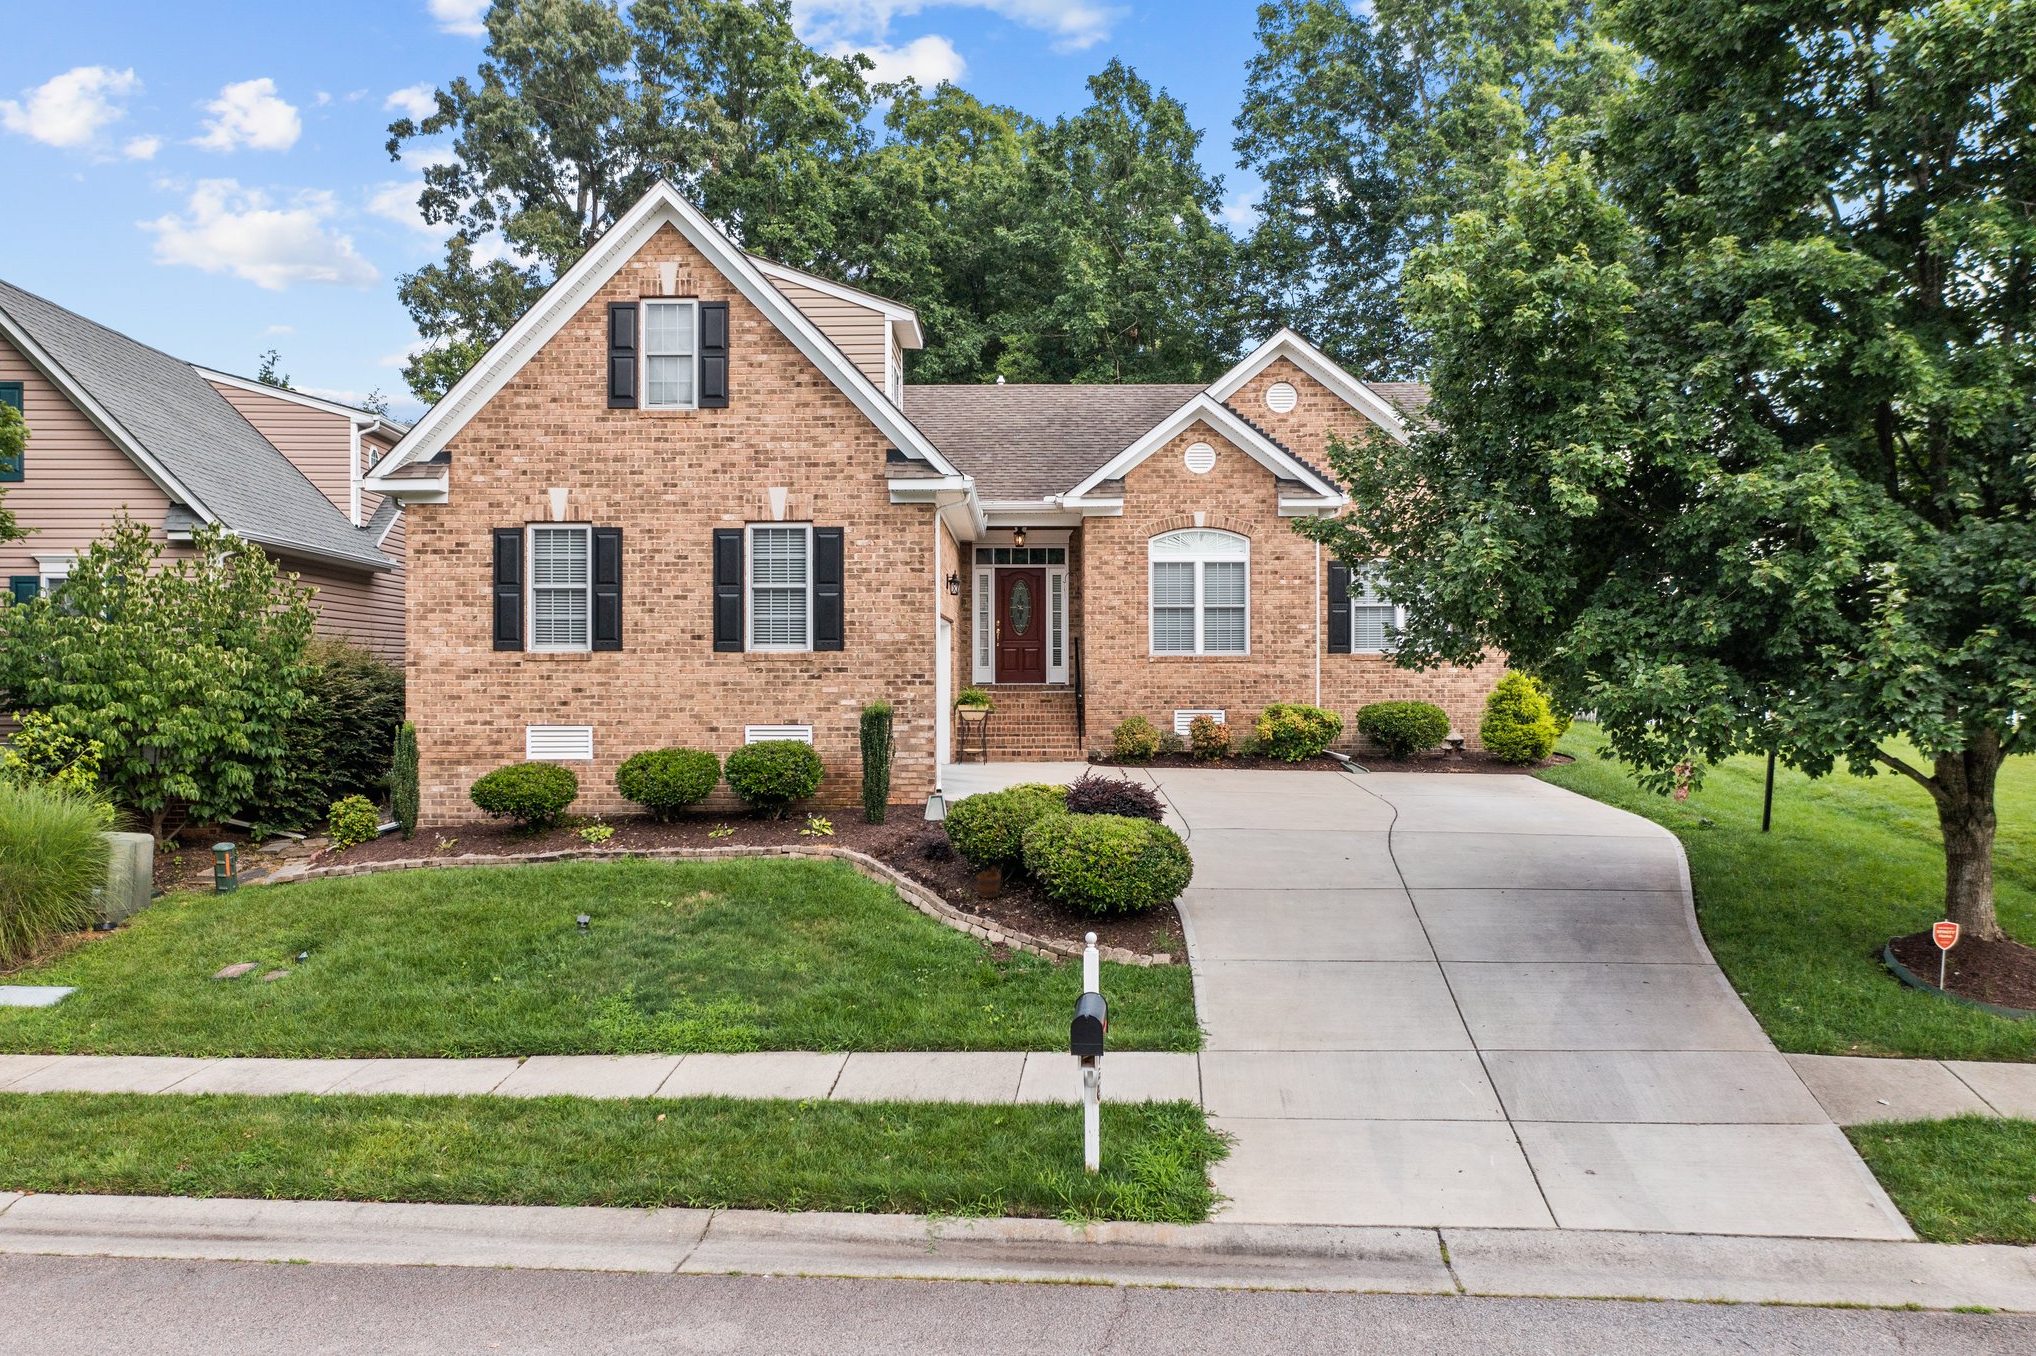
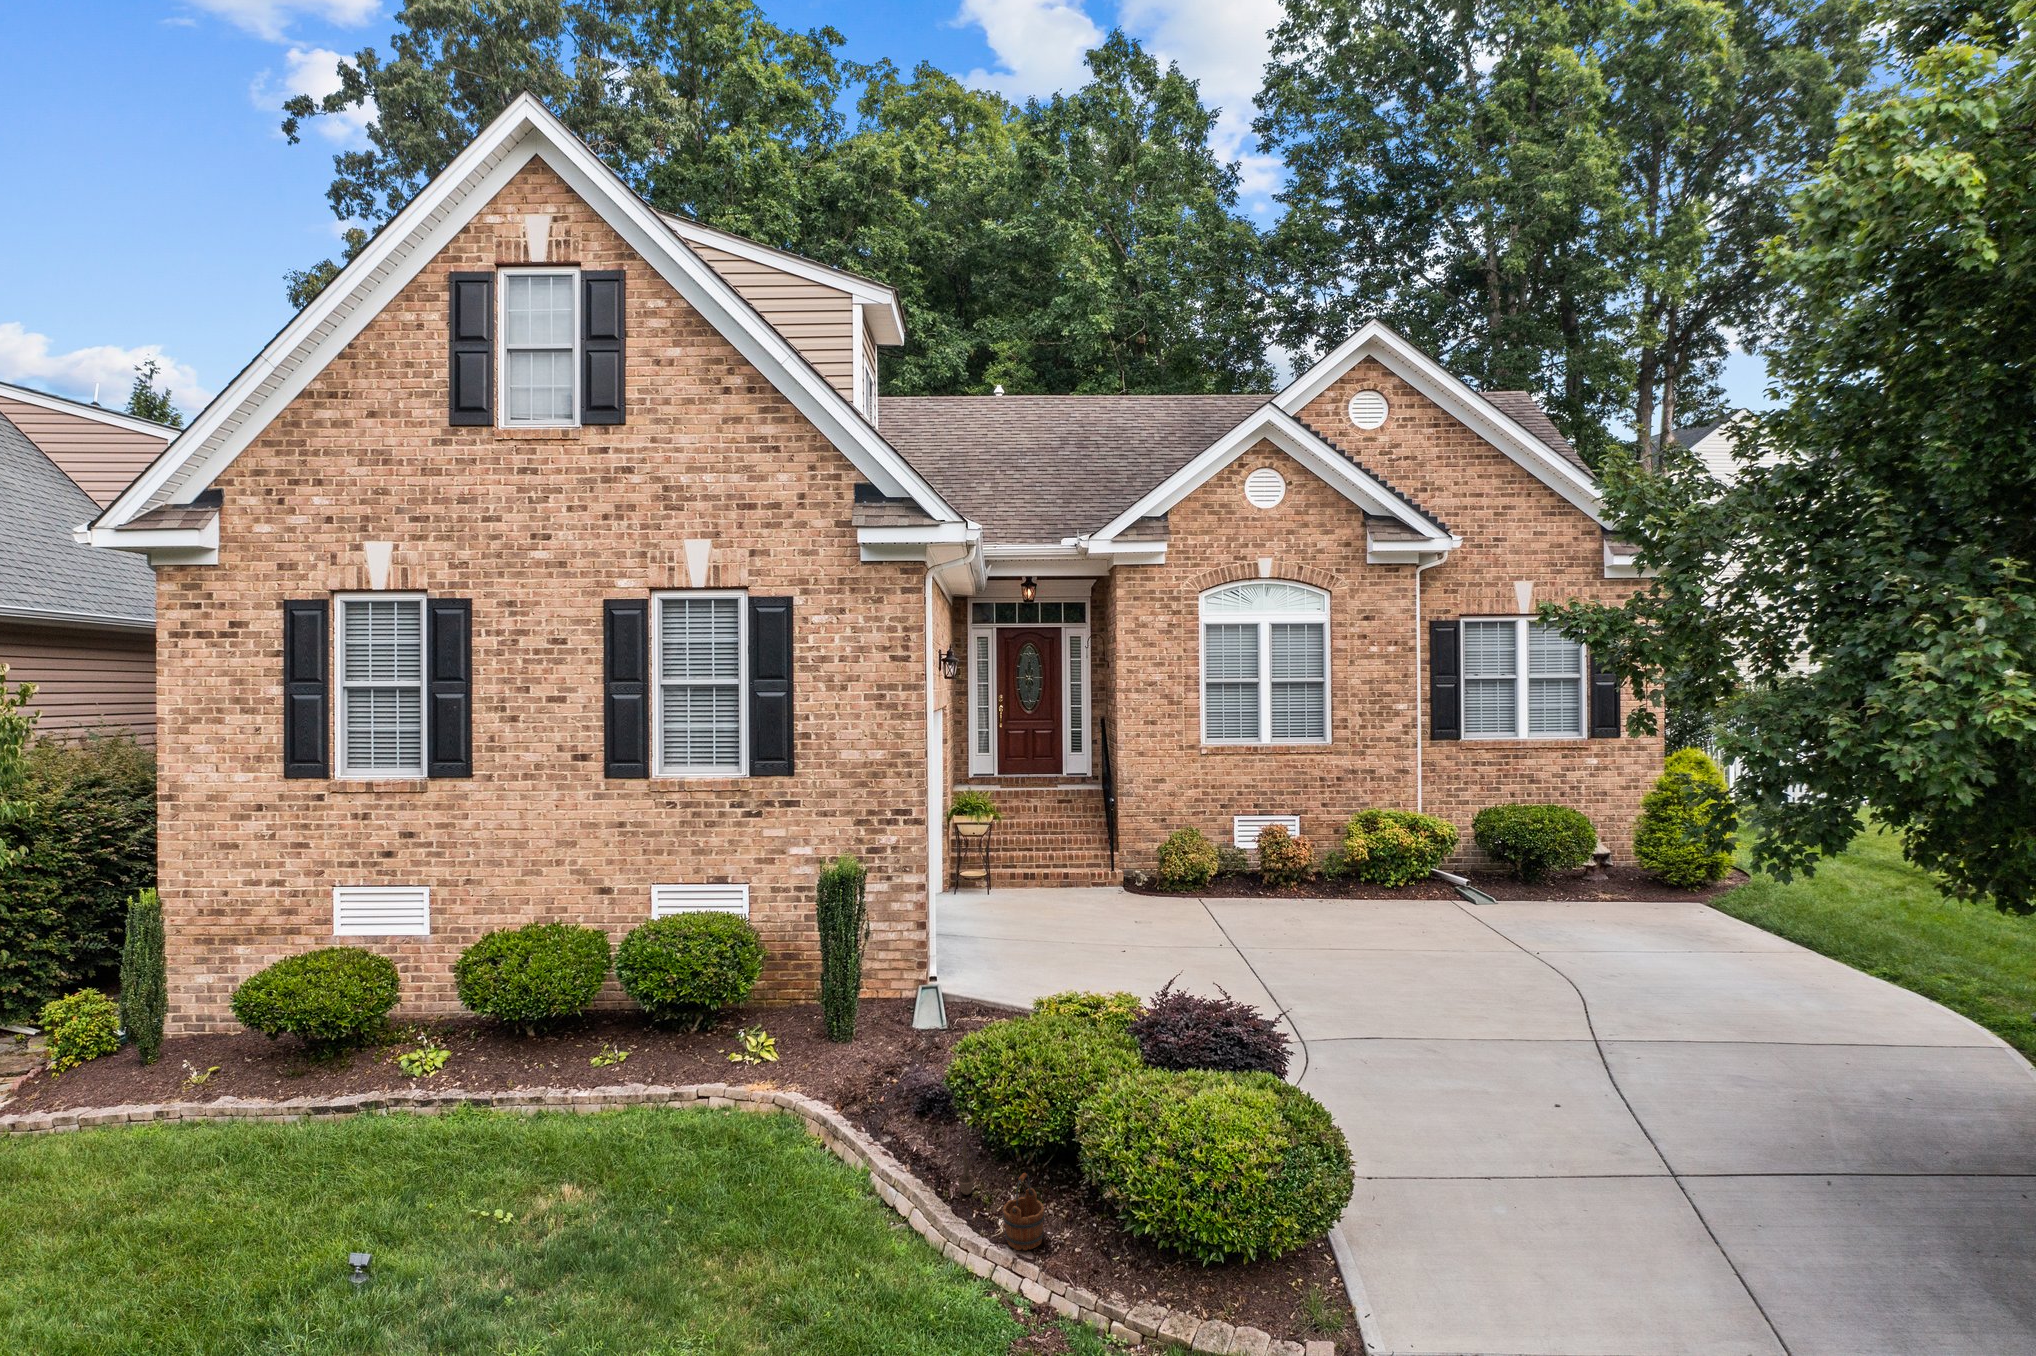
decorative plant: none [951,841,963,880] -> present [958,1131,978,1195]

